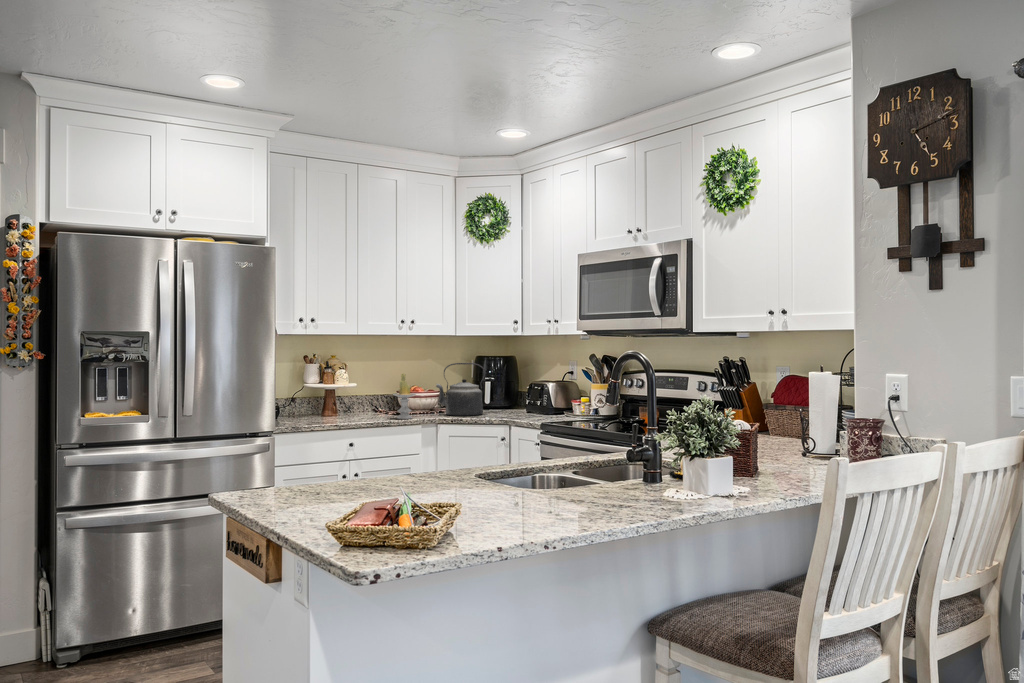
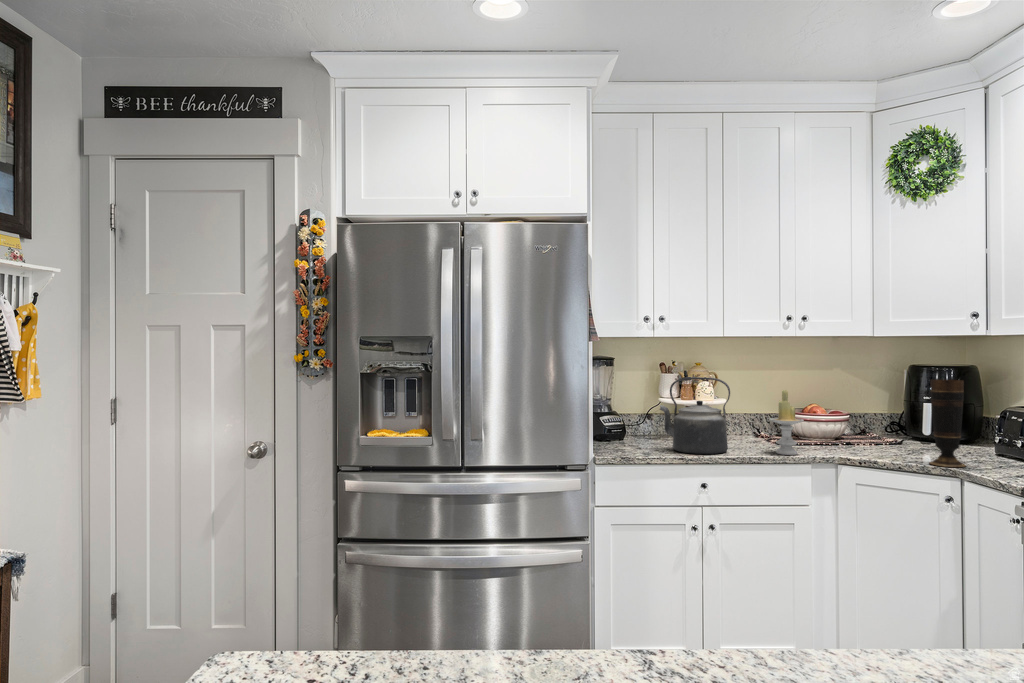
kettle: present [436,363,485,416] -> present [660,377,730,454]
vase: none [491,363,512,418] -> present [930,379,966,467]

